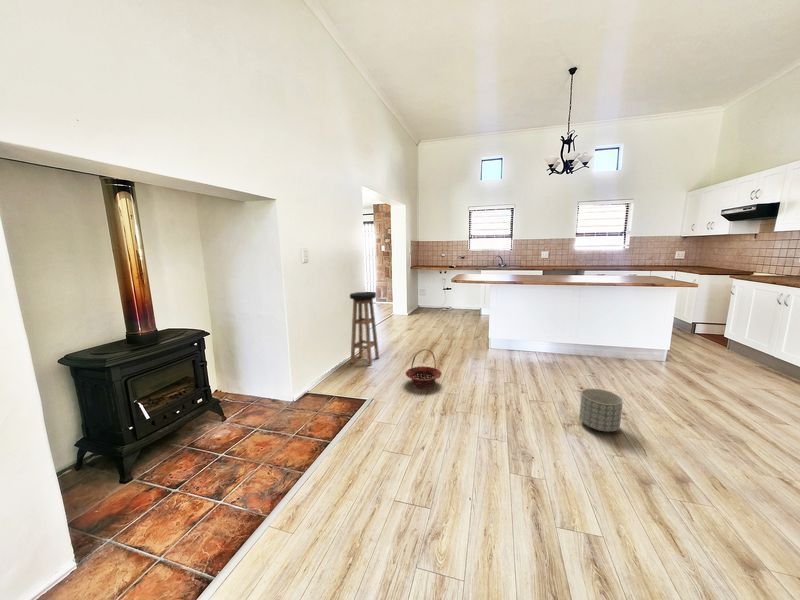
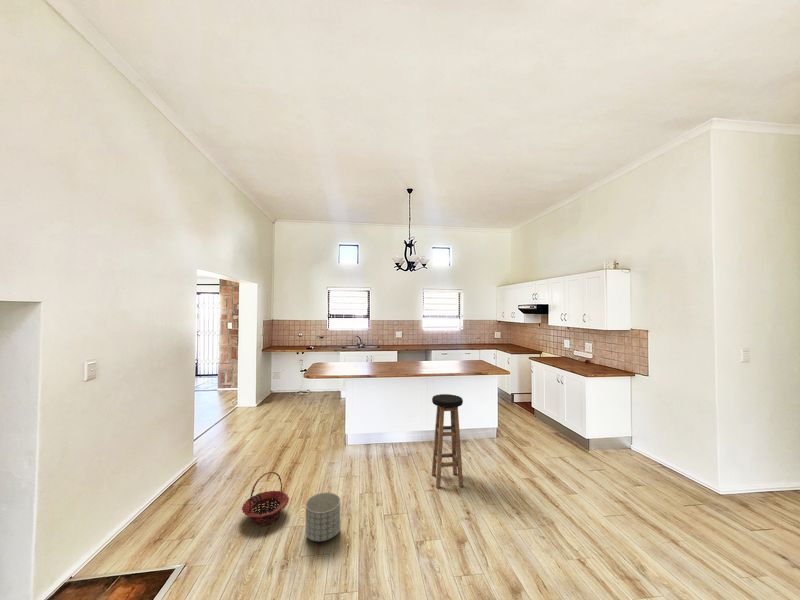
bar stool: present [350,292,379,365] -> present [432,394,463,488]
planter: present [579,388,623,432] -> present [305,492,340,541]

